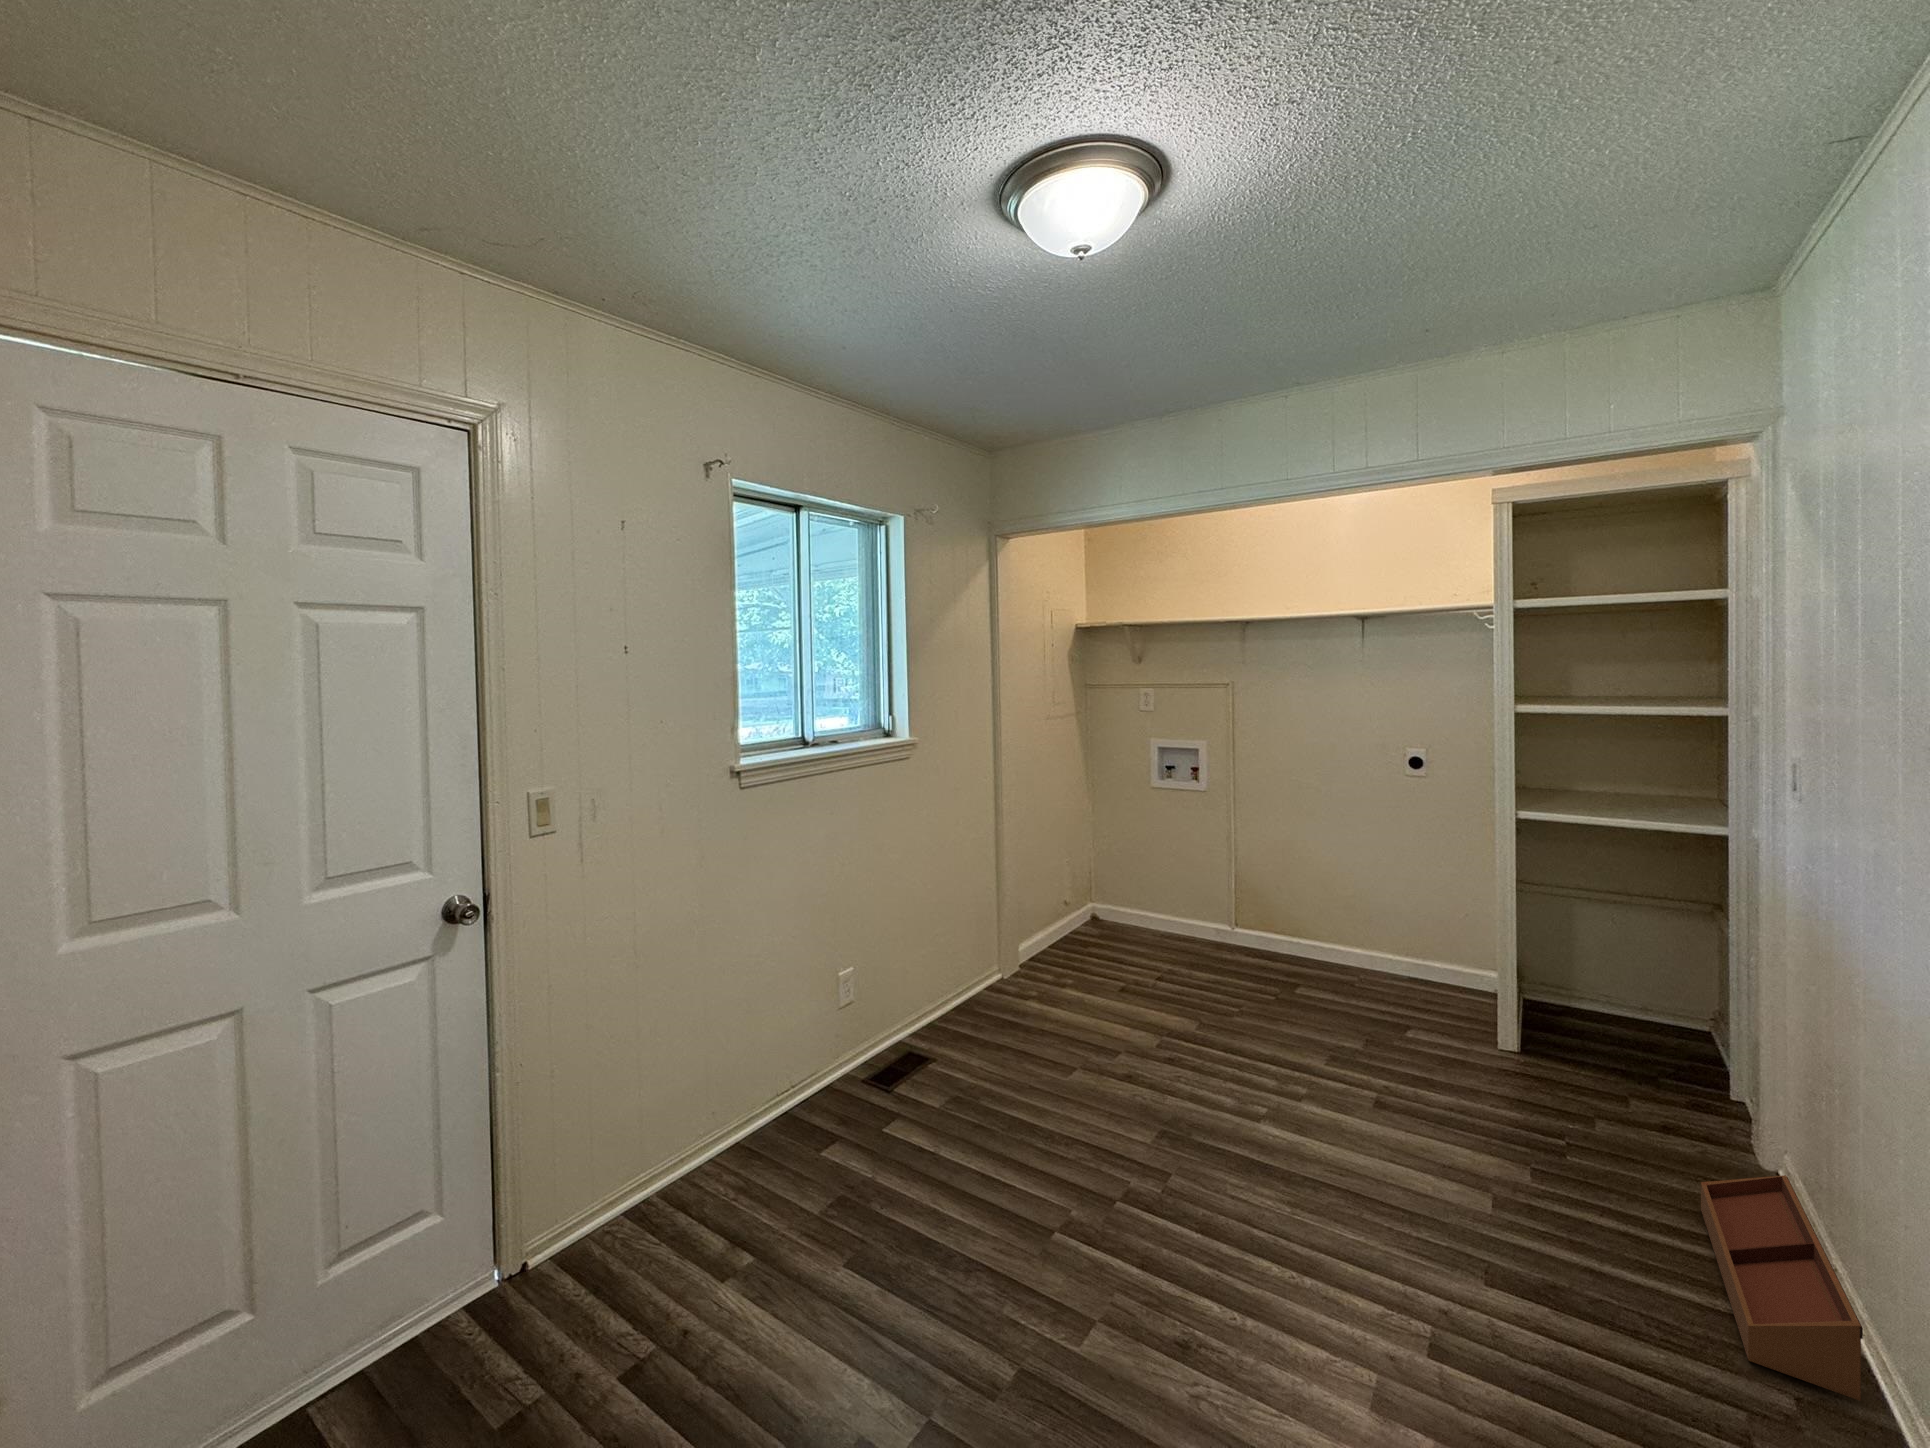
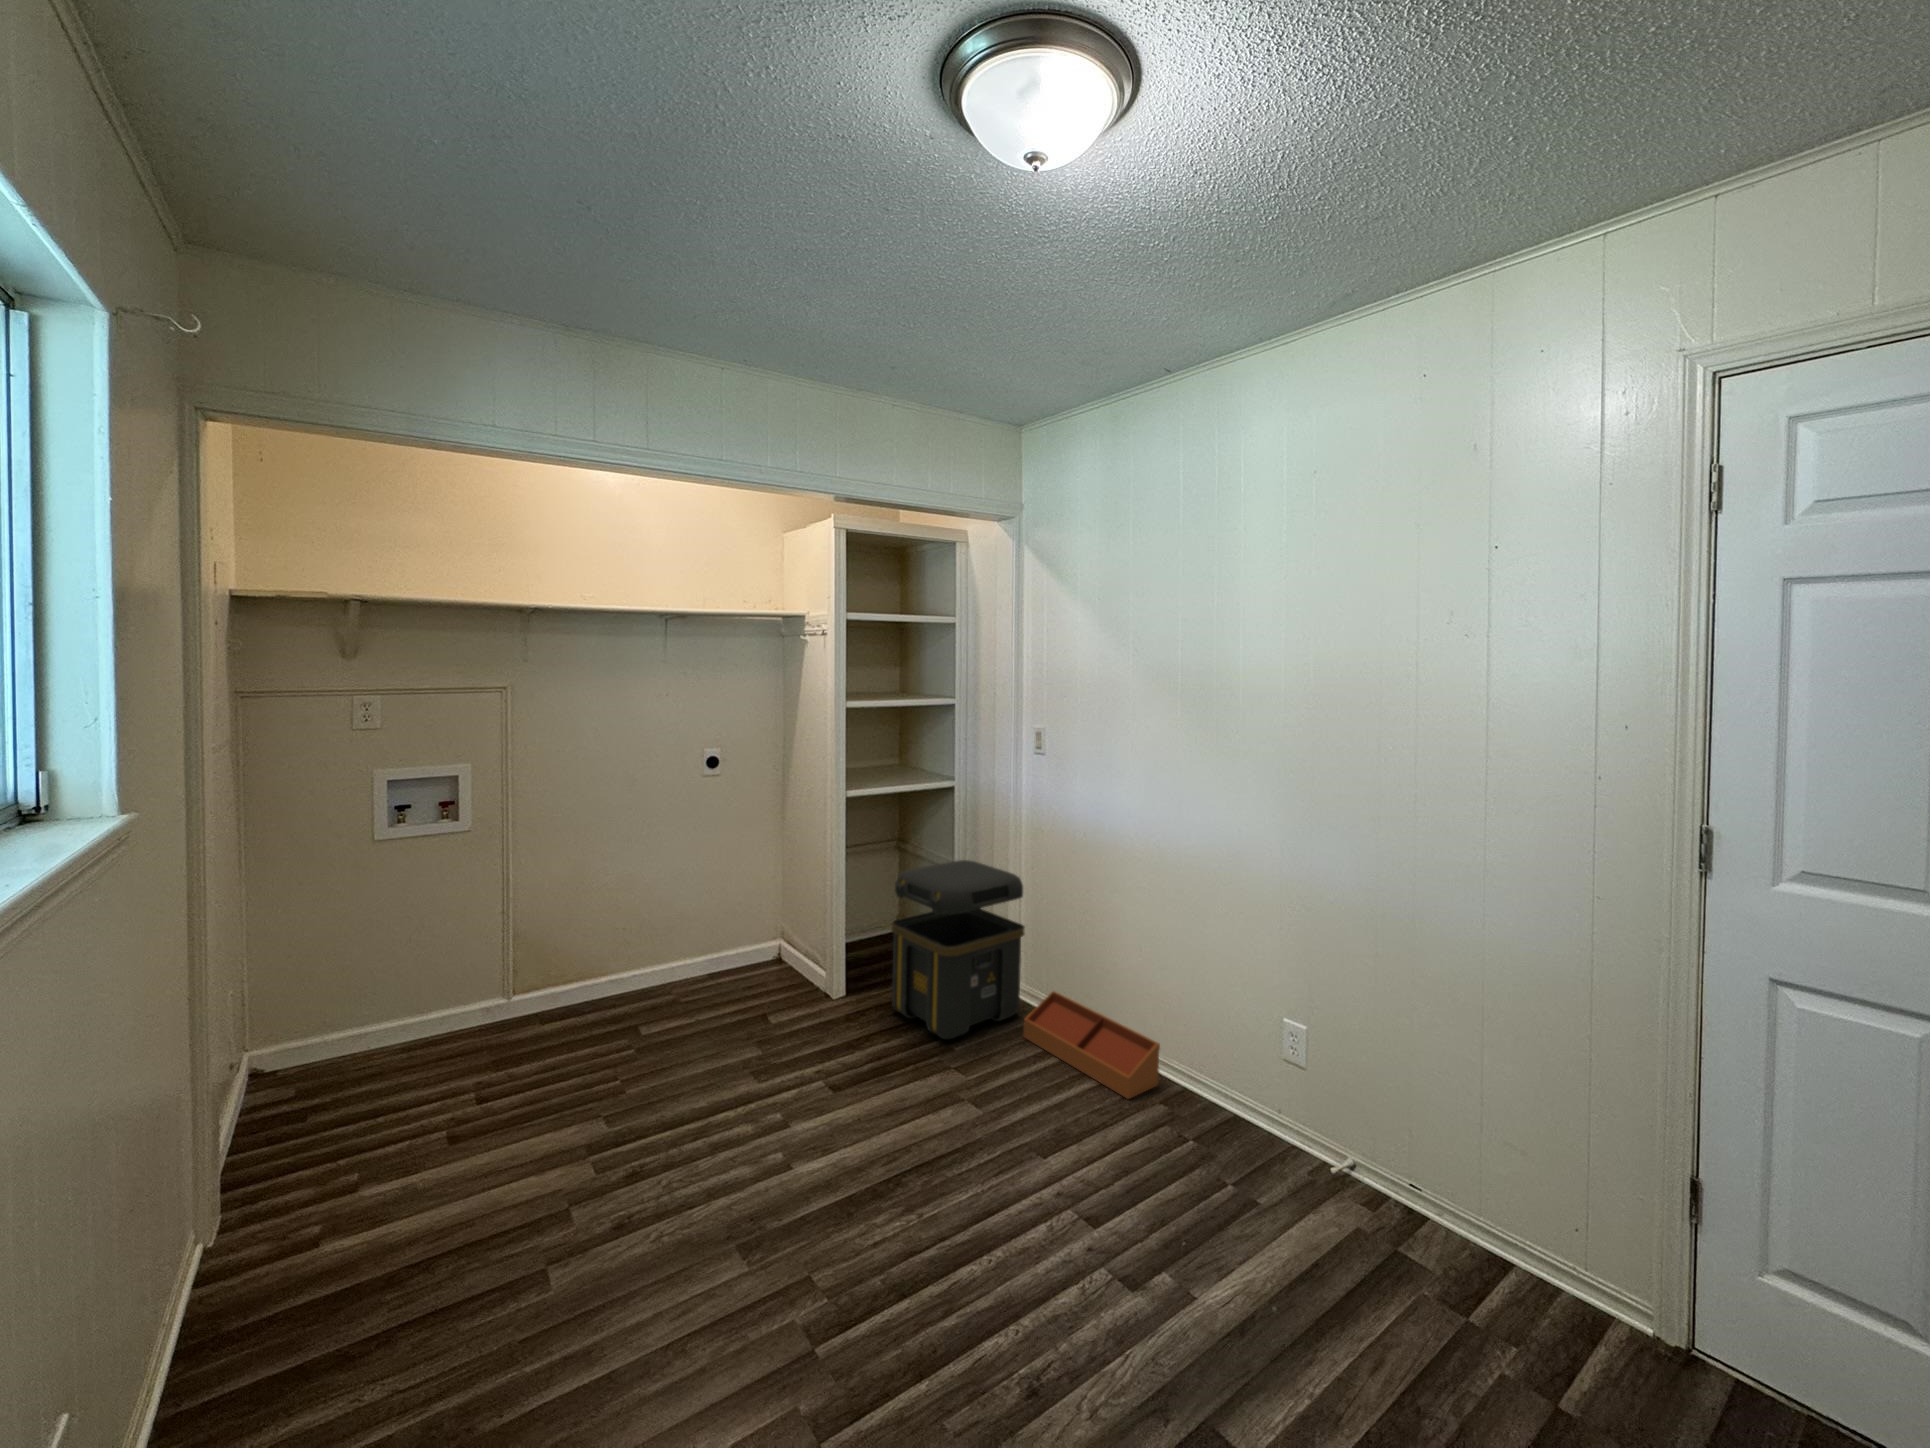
toolbox: none [1540,919,1754,1185] -> present [892,860,1025,1039]

